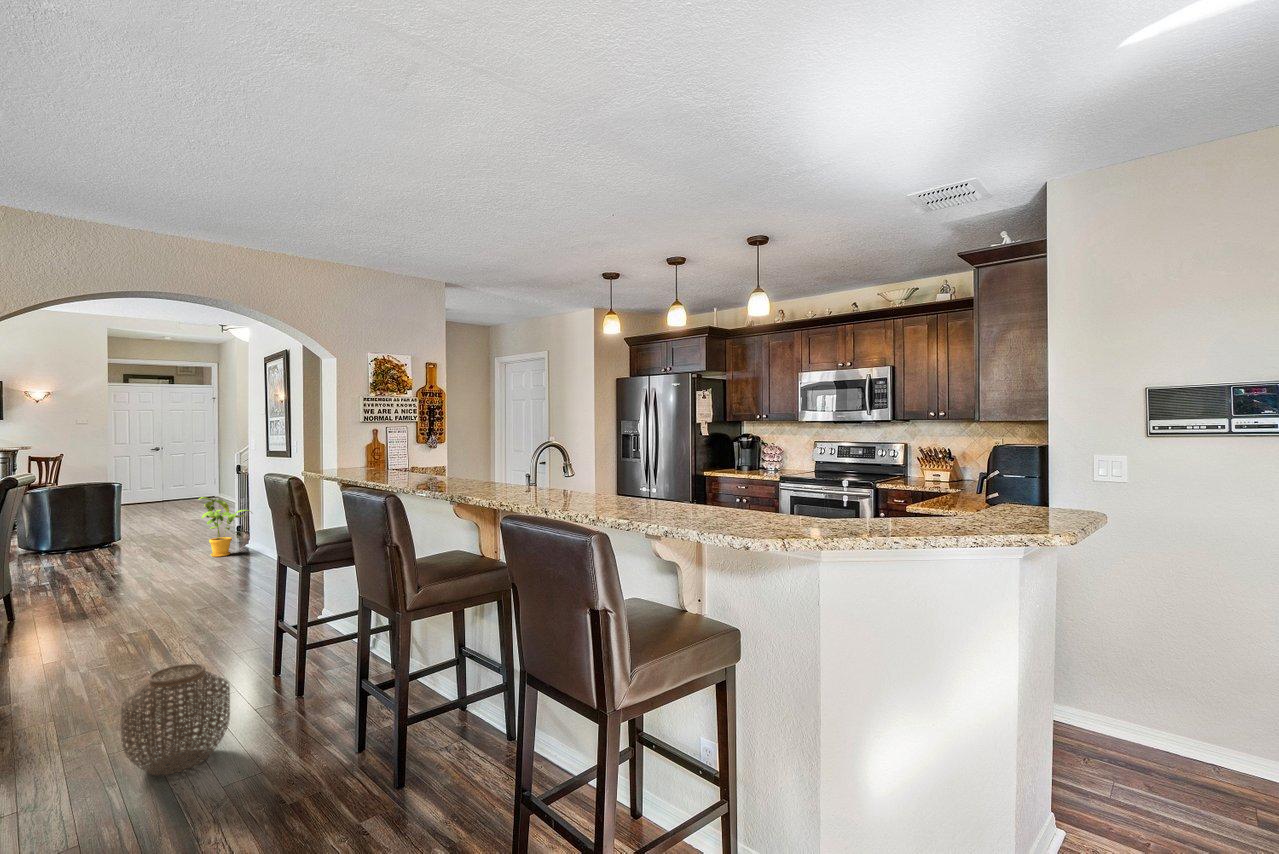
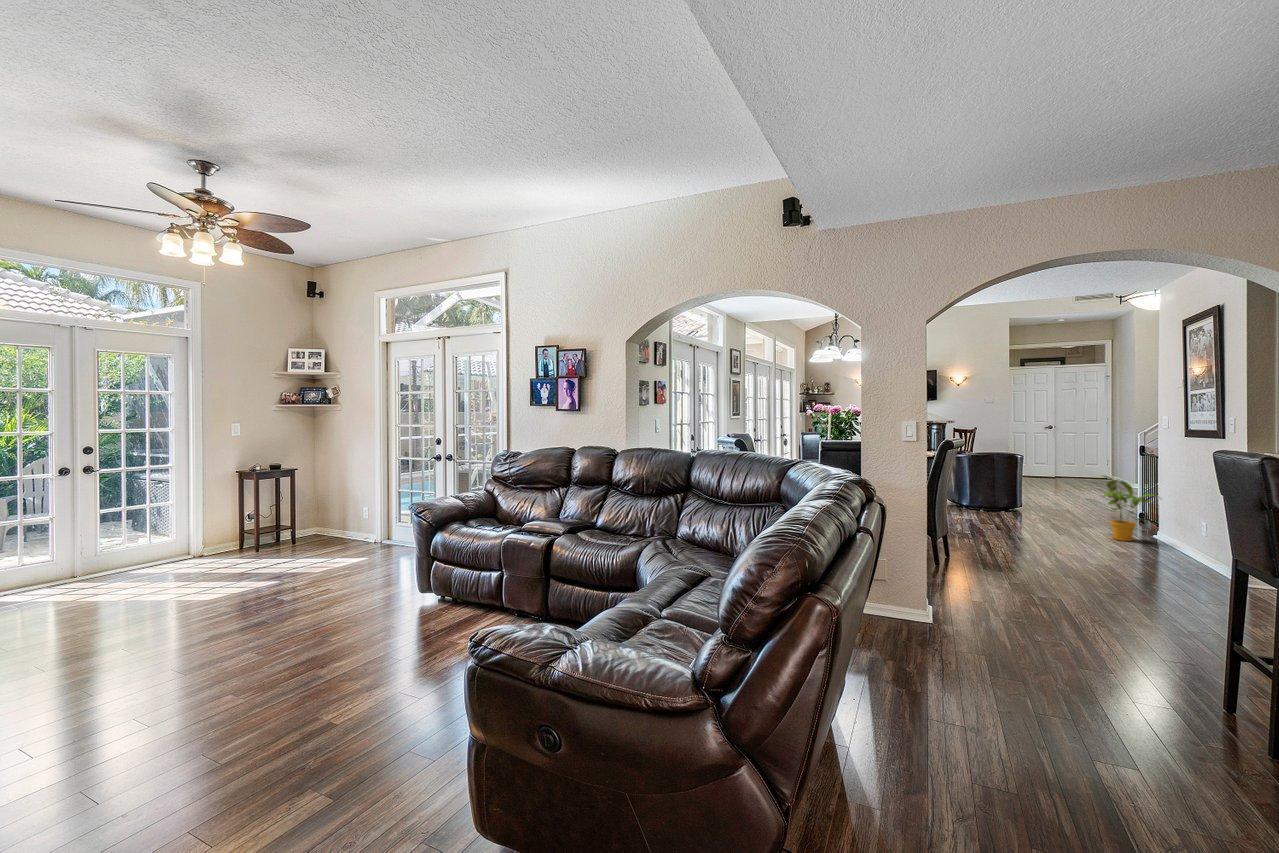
woven basket: present [121,664,230,775] -> none [1053,653,1179,779]

